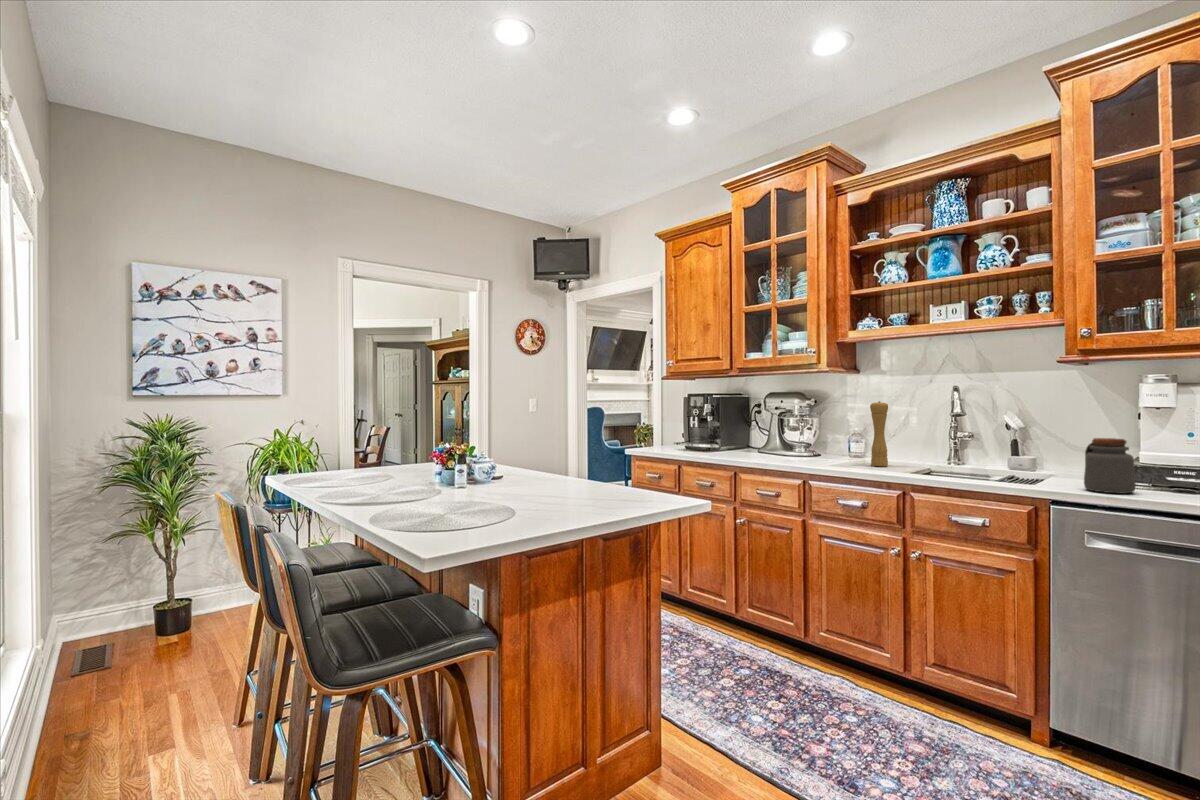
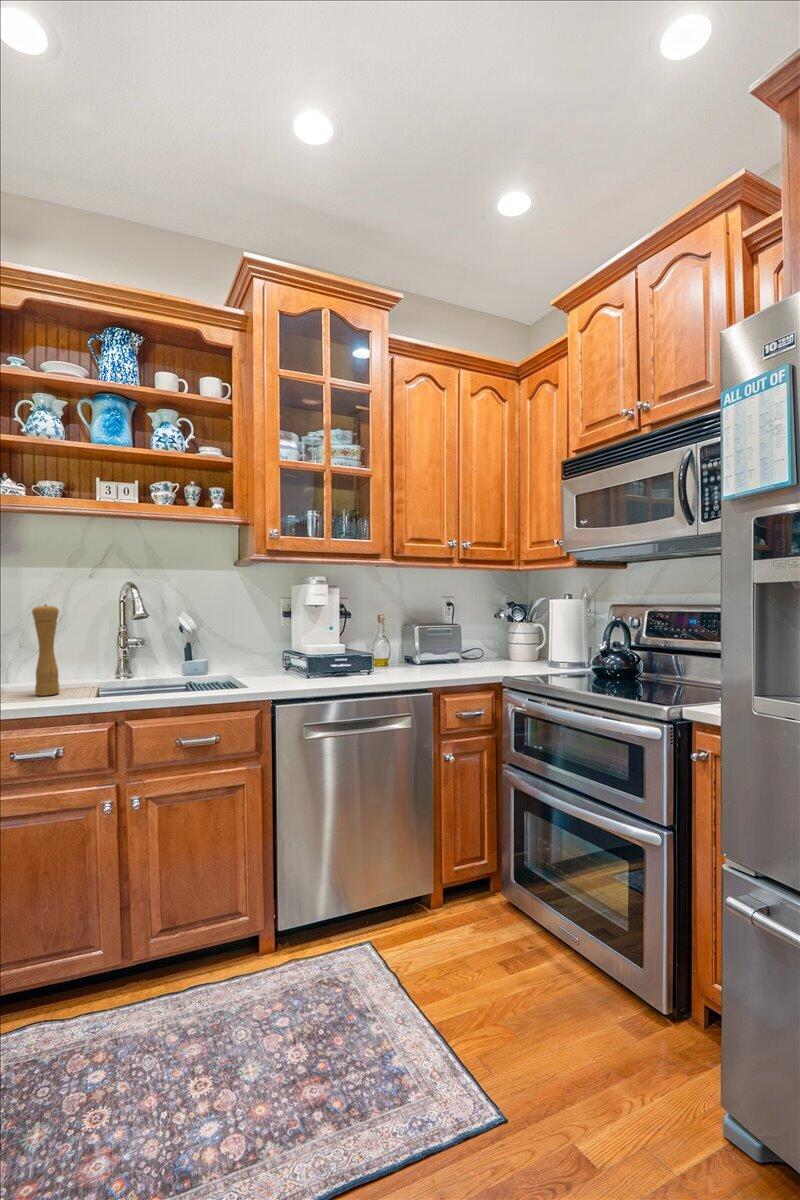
jar: present [1084,438,1136,493] -> none [288,635,326,687]

